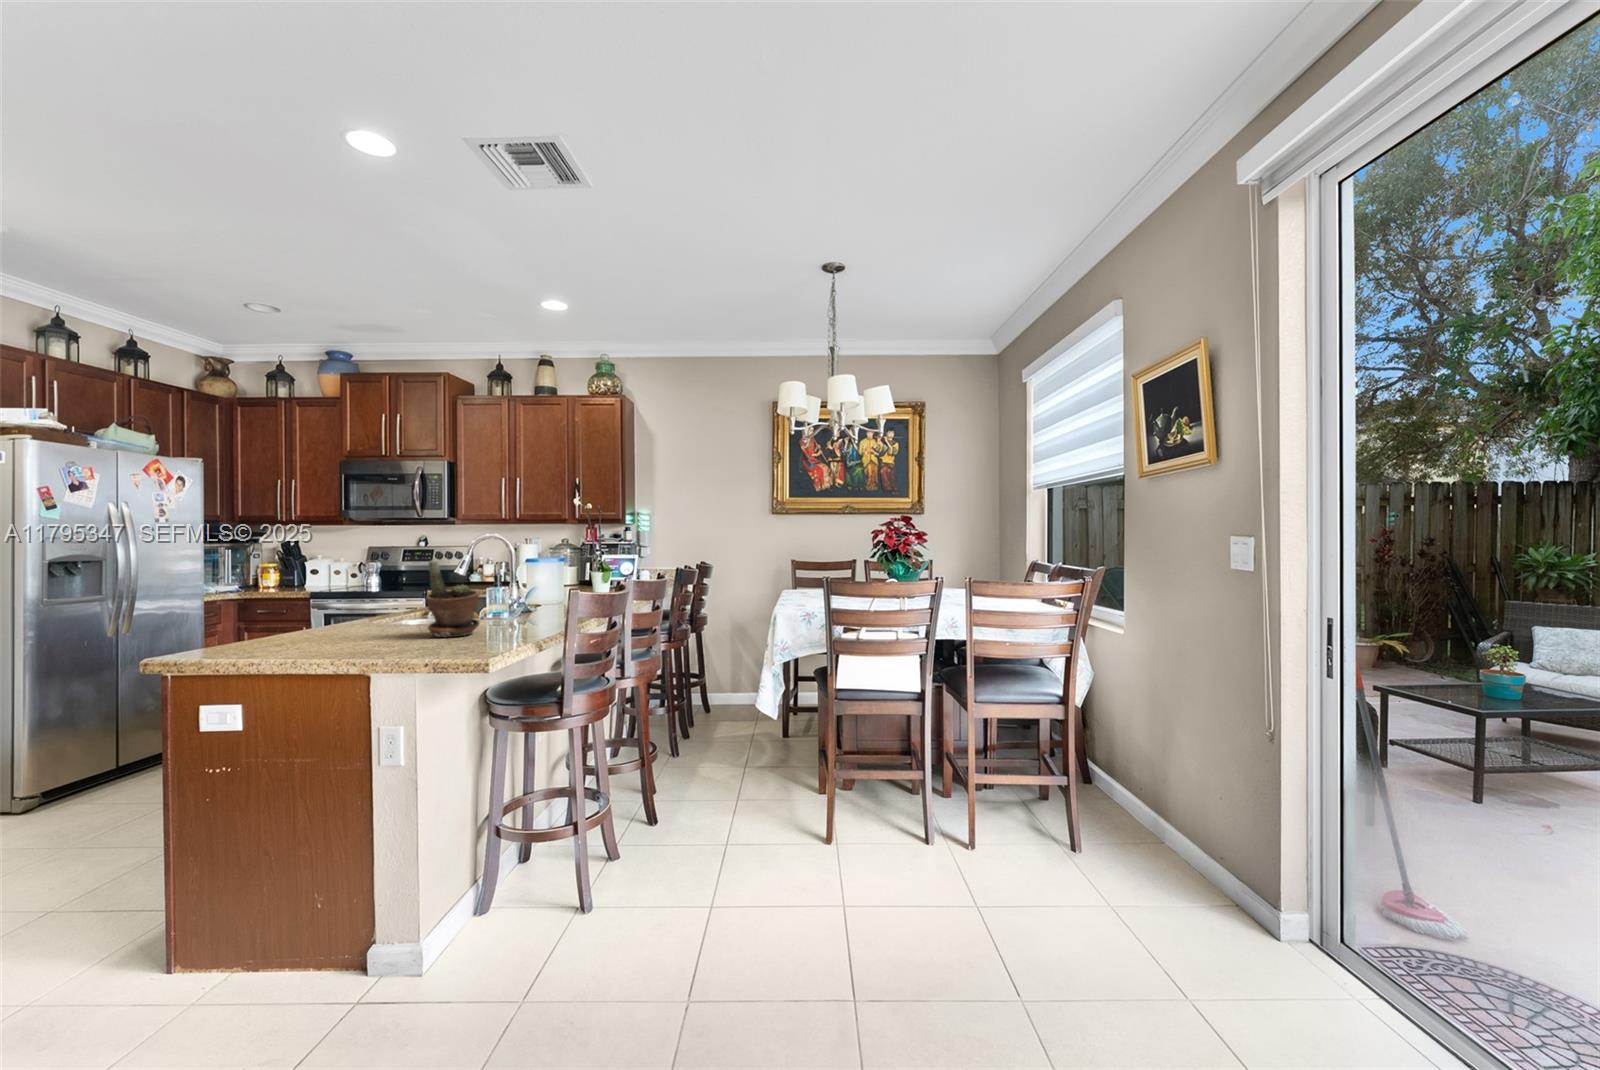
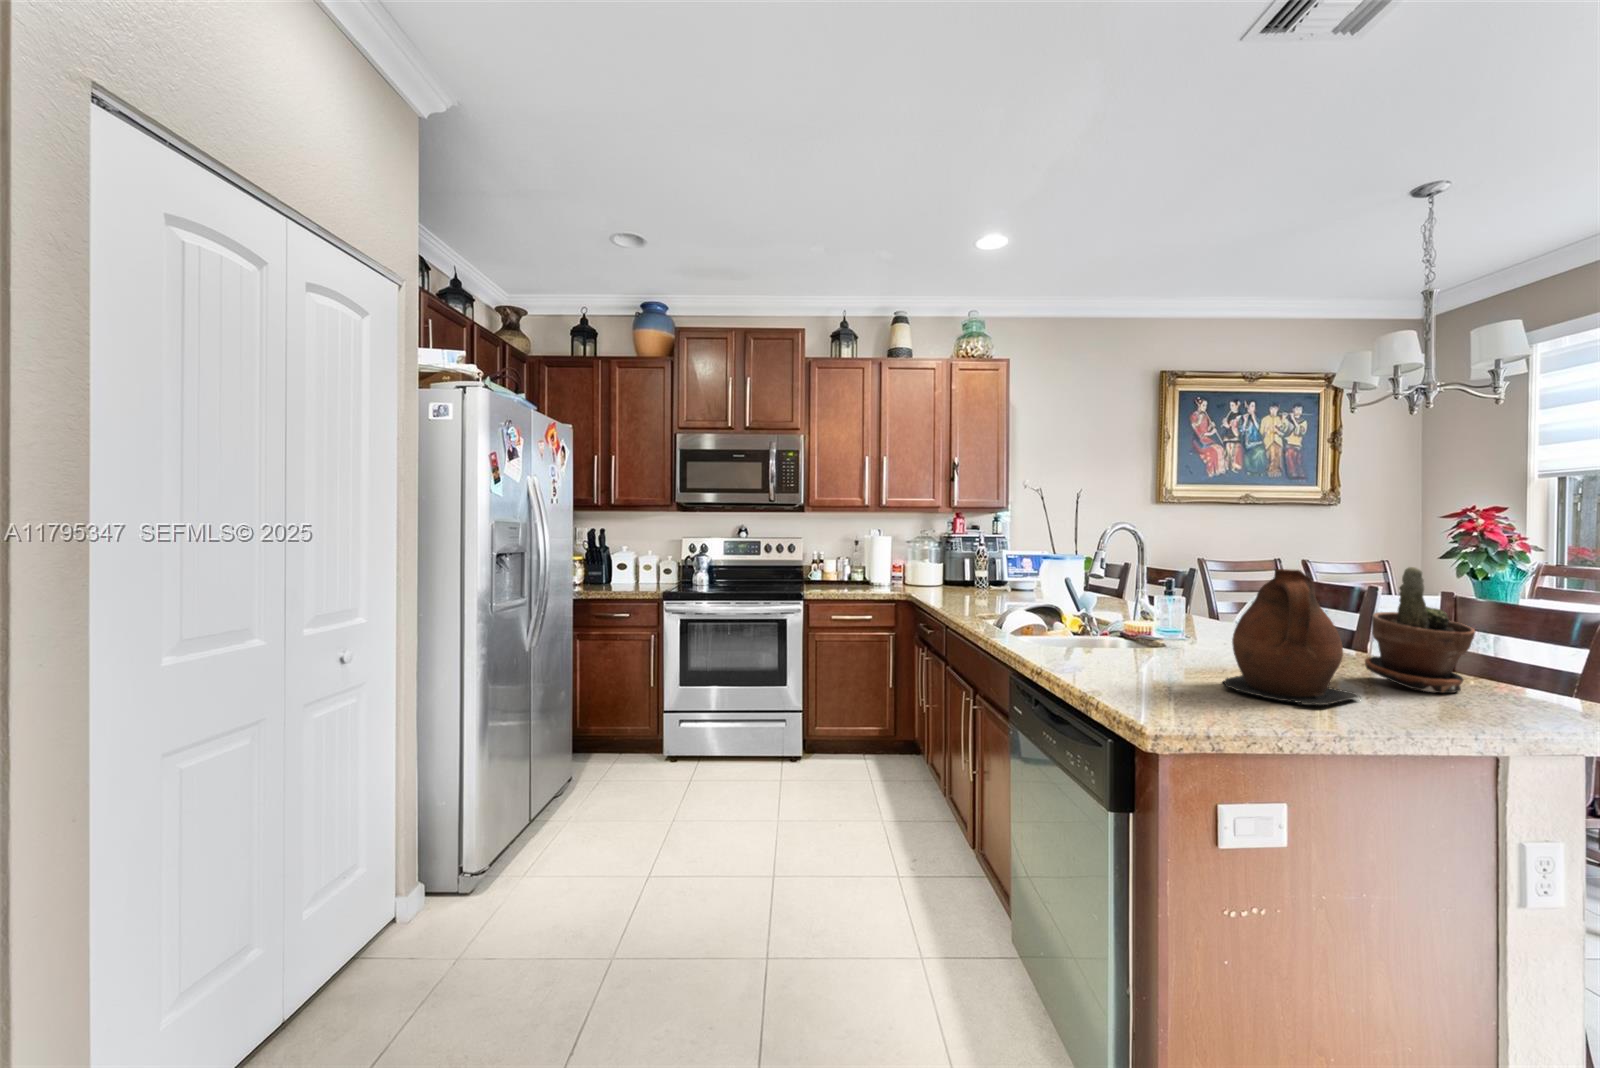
ceramic pitcher: none [305,561,385,642] -> present [1222,569,1359,705]

